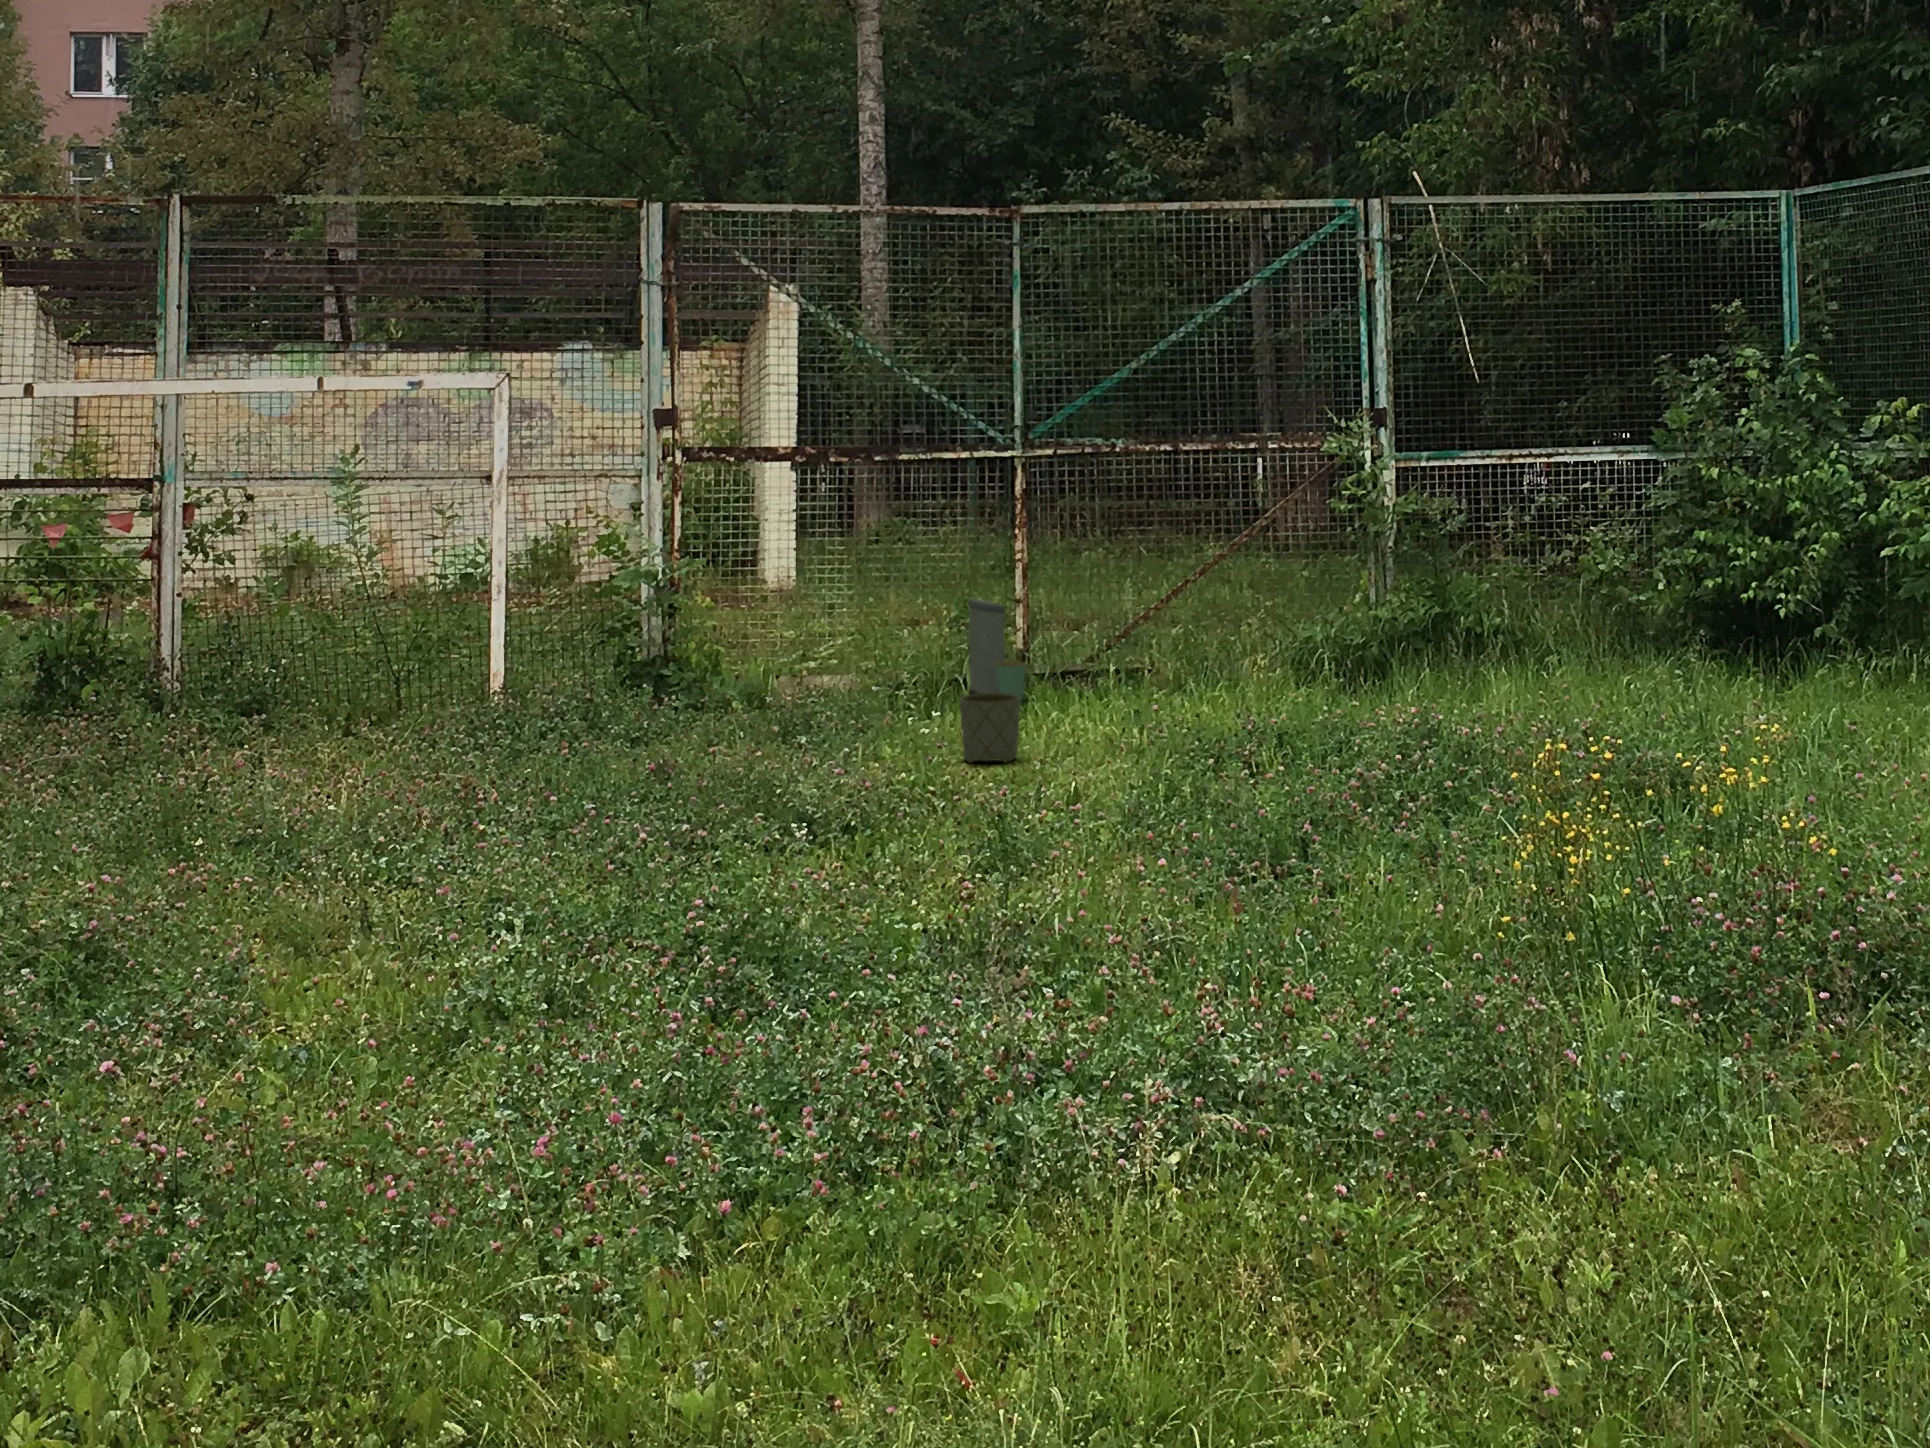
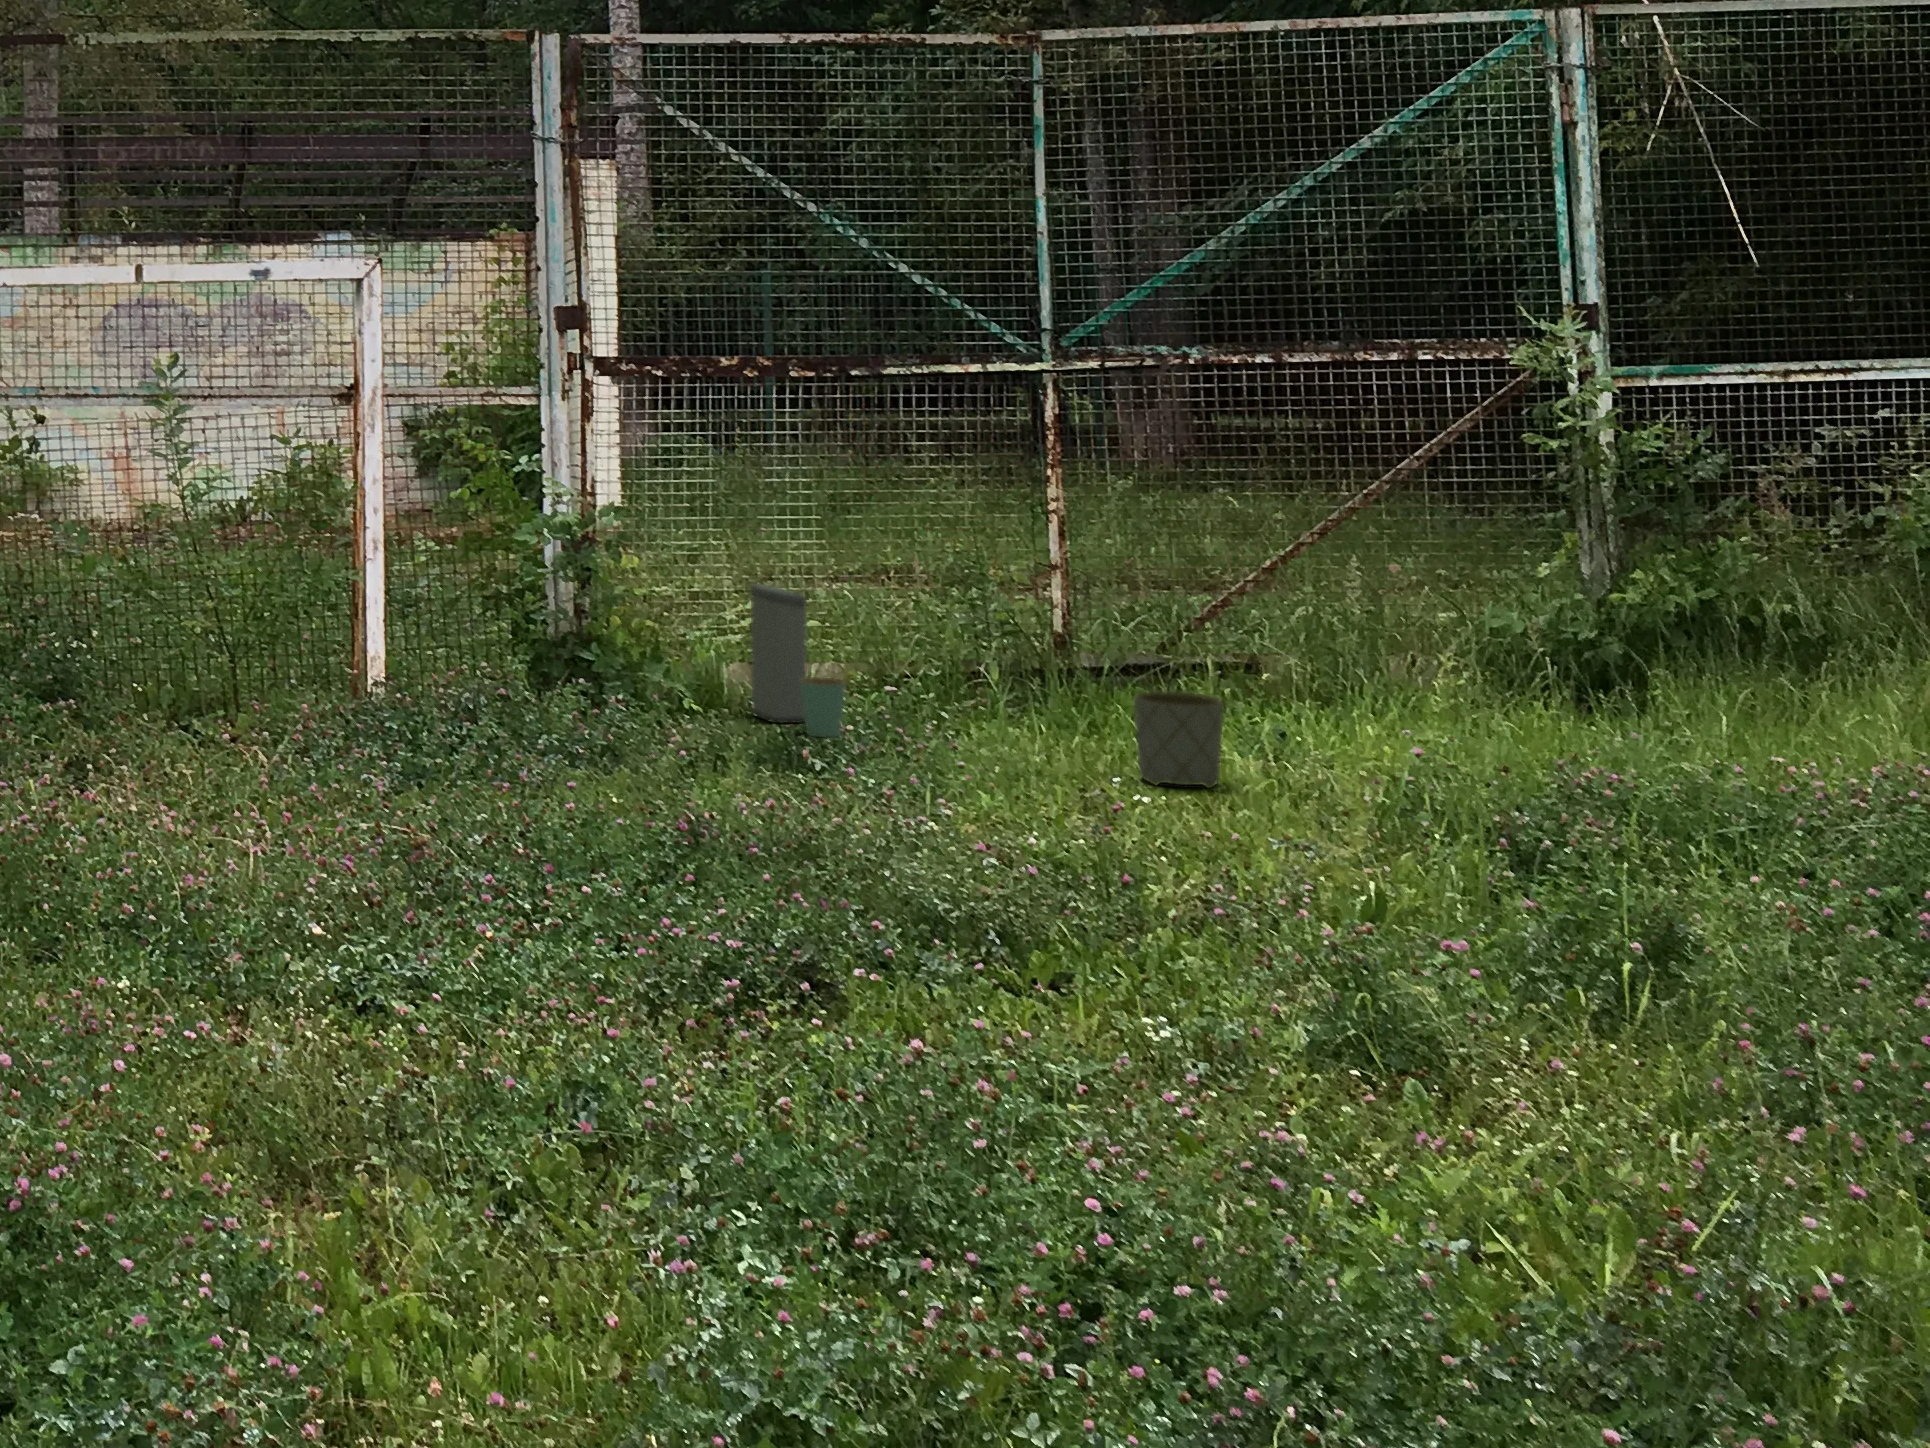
trash can: present [968,599,1026,702] -> present [750,584,846,737]

